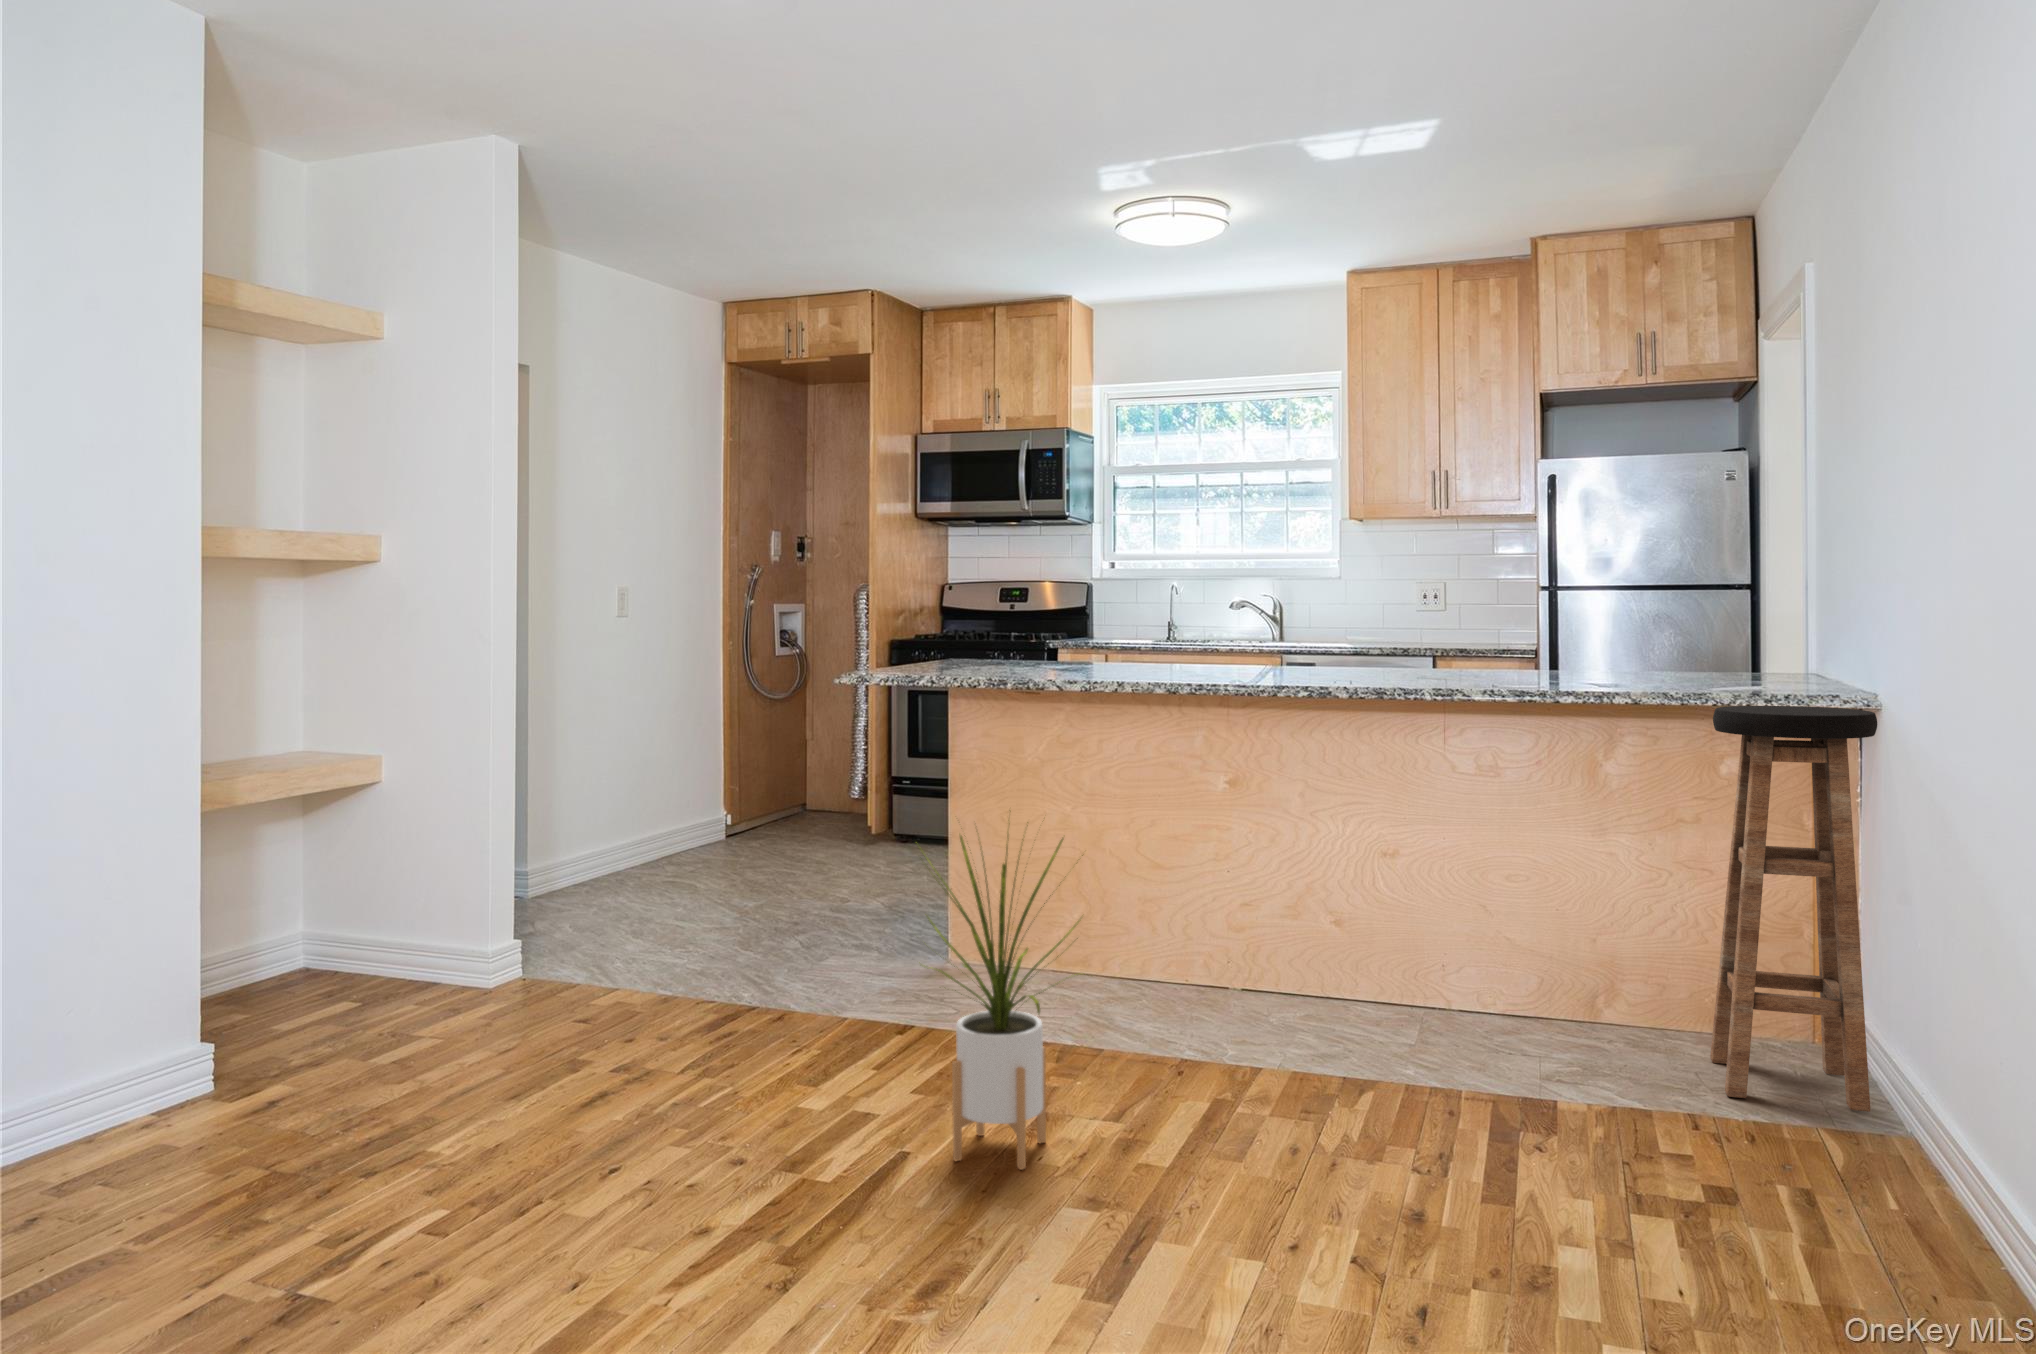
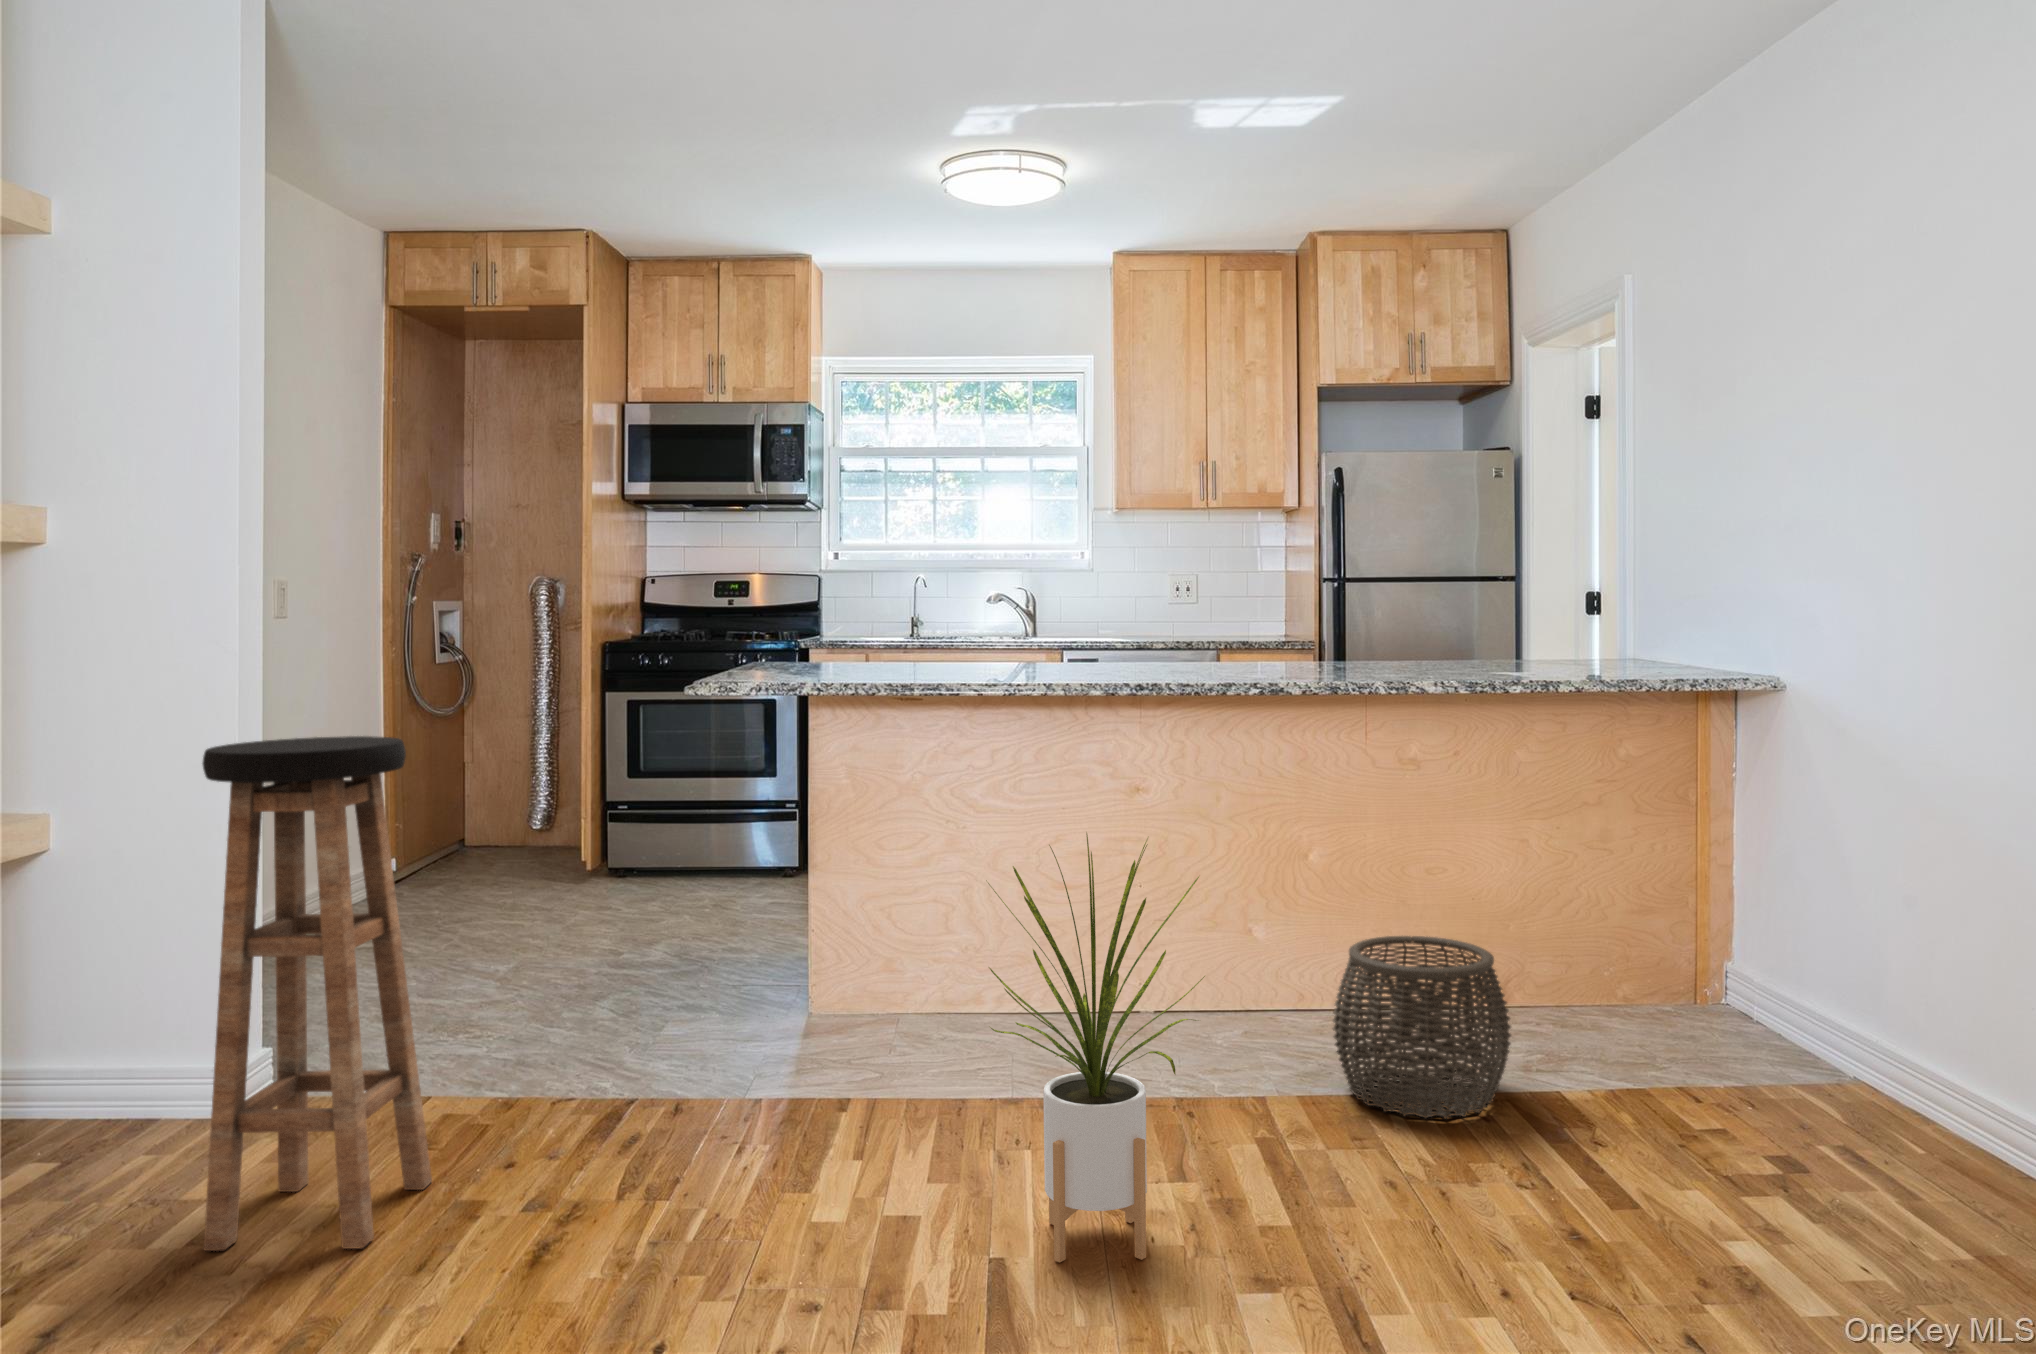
bar stool: present [1710,706,1877,1112] -> present [203,736,432,1251]
woven basket: none [1320,932,1493,1107] -> present [1333,936,1511,1119]

